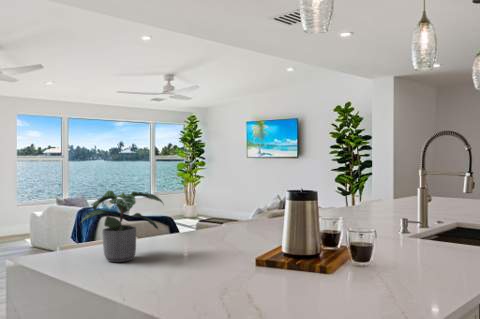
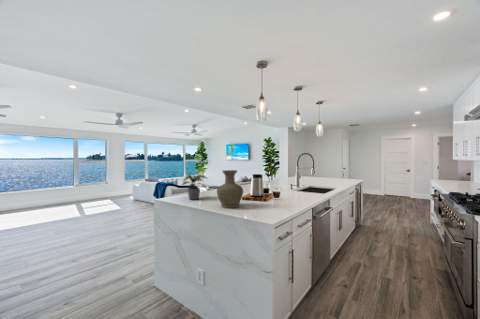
vase: none [170,178,253,296] -> present [217,170,243,208]

